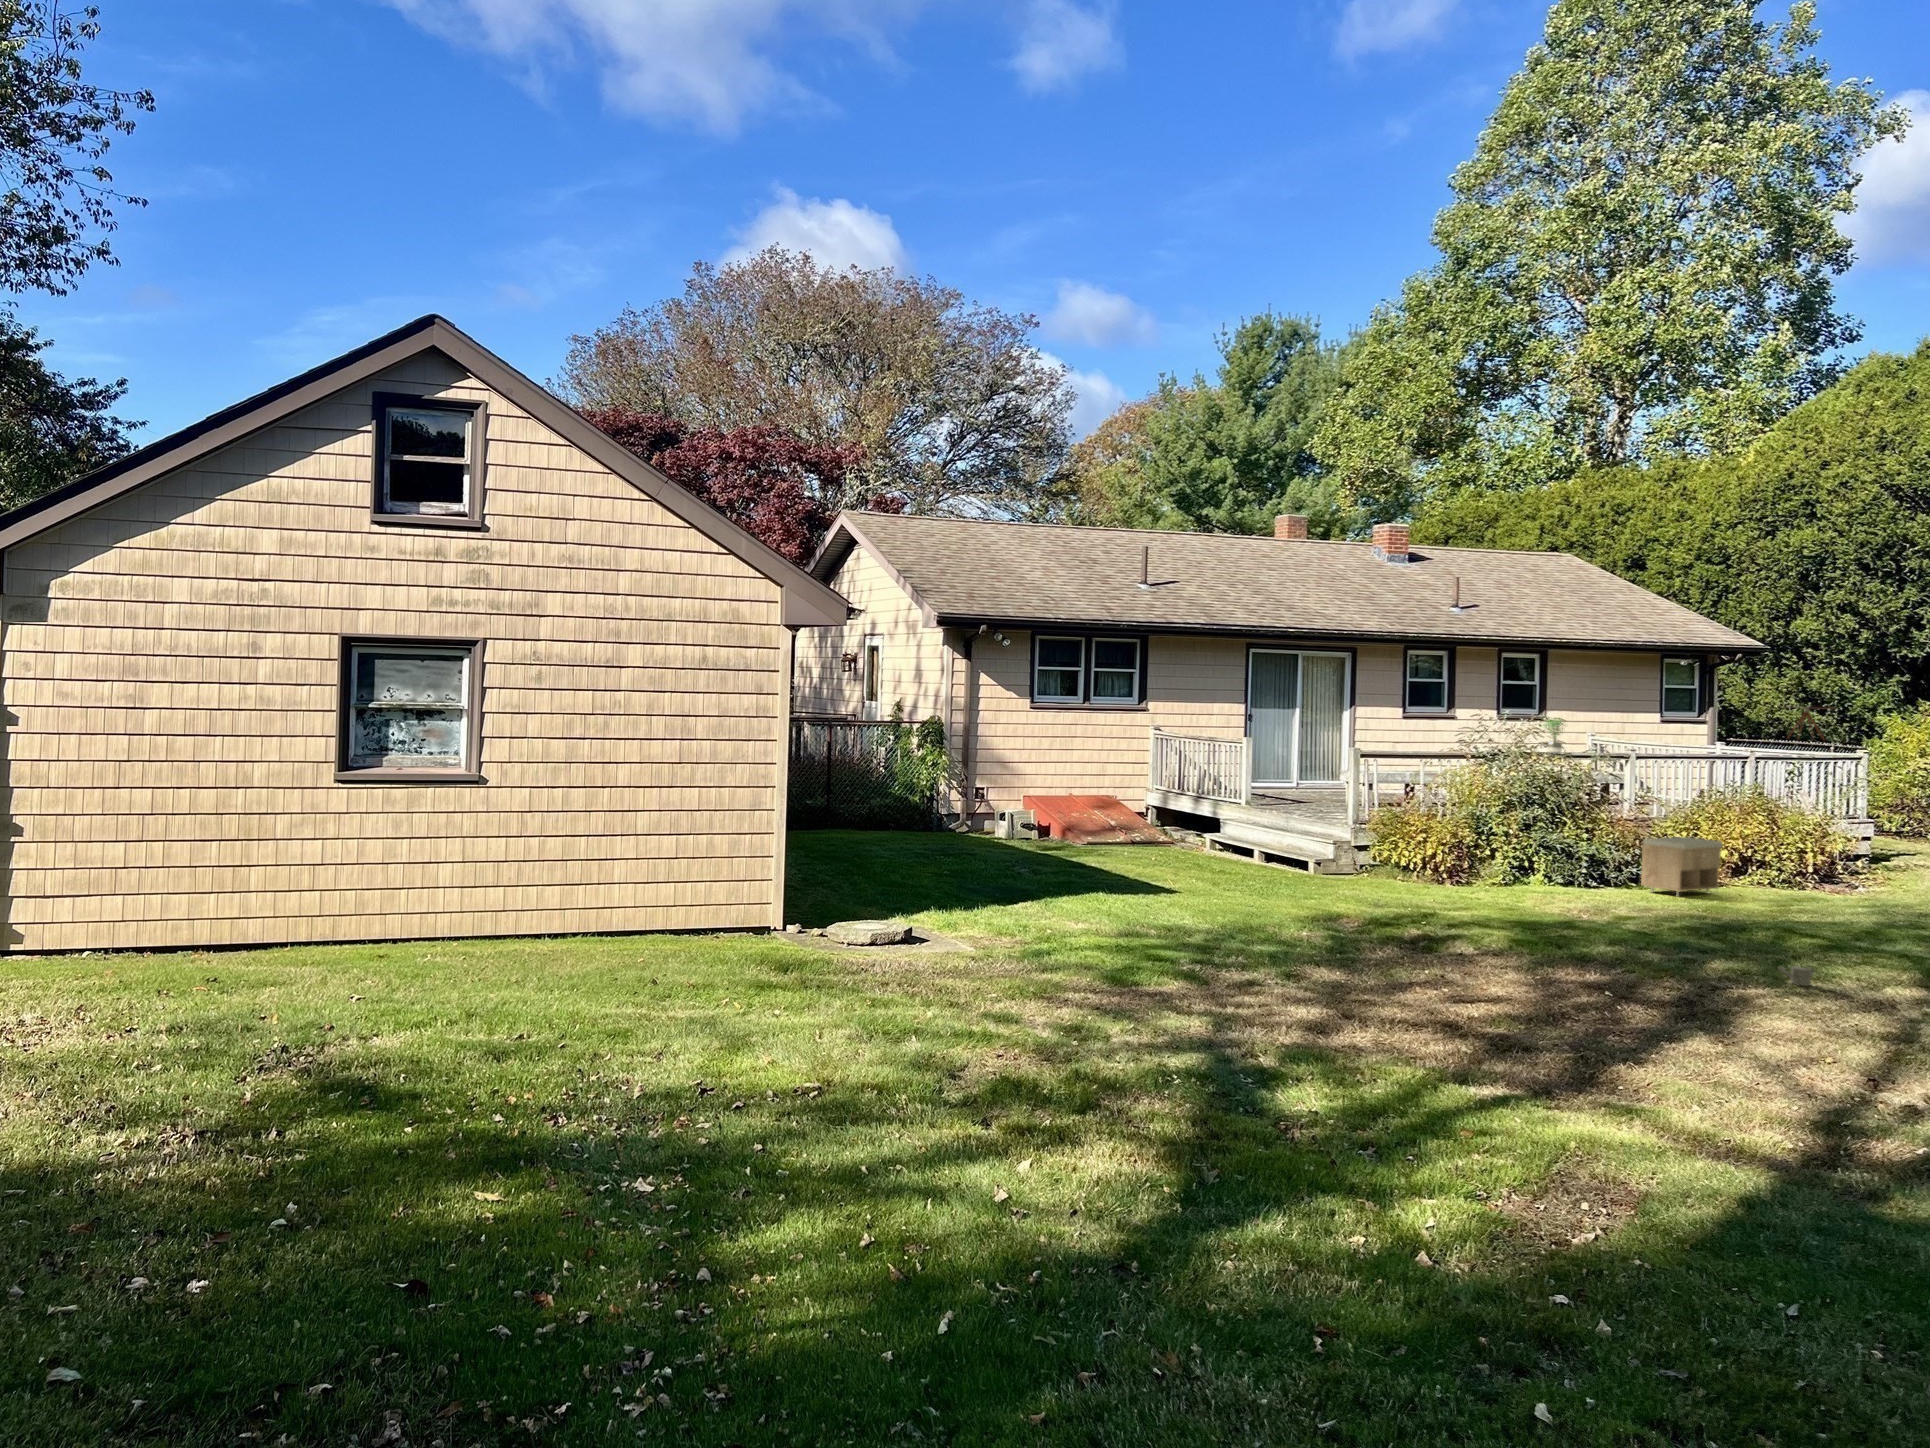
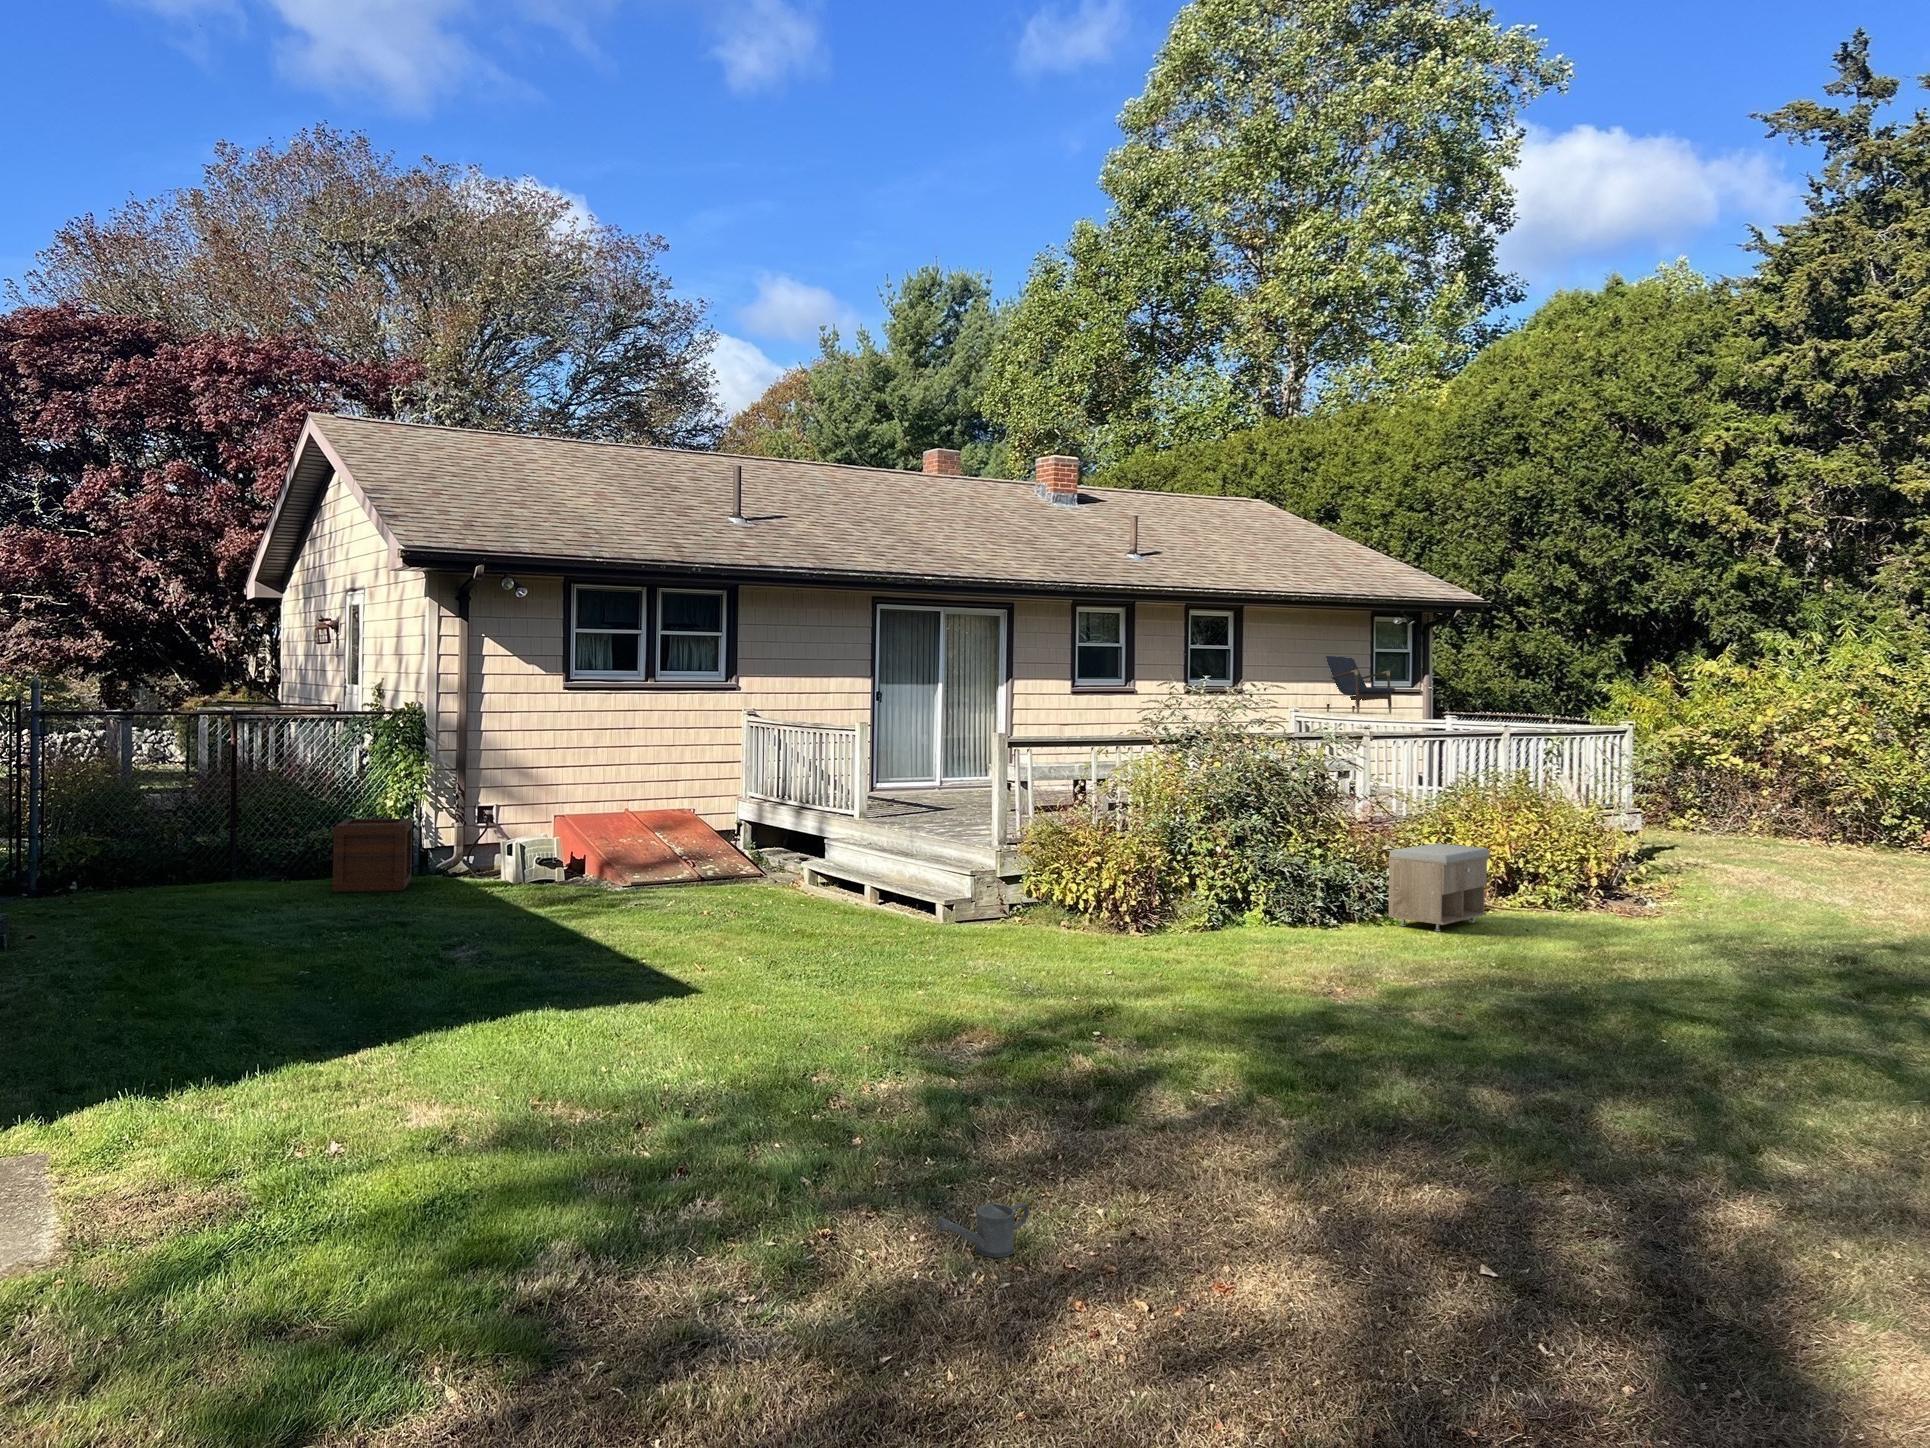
lounge chair: none [1616,690,1679,739] -> present [1326,656,1395,713]
round table: present [1787,707,1824,739] -> none [1491,673,1552,712]
potted plant: present [1543,718,1566,754] -> none [1250,681,1289,734]
wooden crate: none [904,791,949,838] -> present [333,819,412,893]
watering can: present [1779,966,1814,986] -> present [938,1203,1029,1258]

